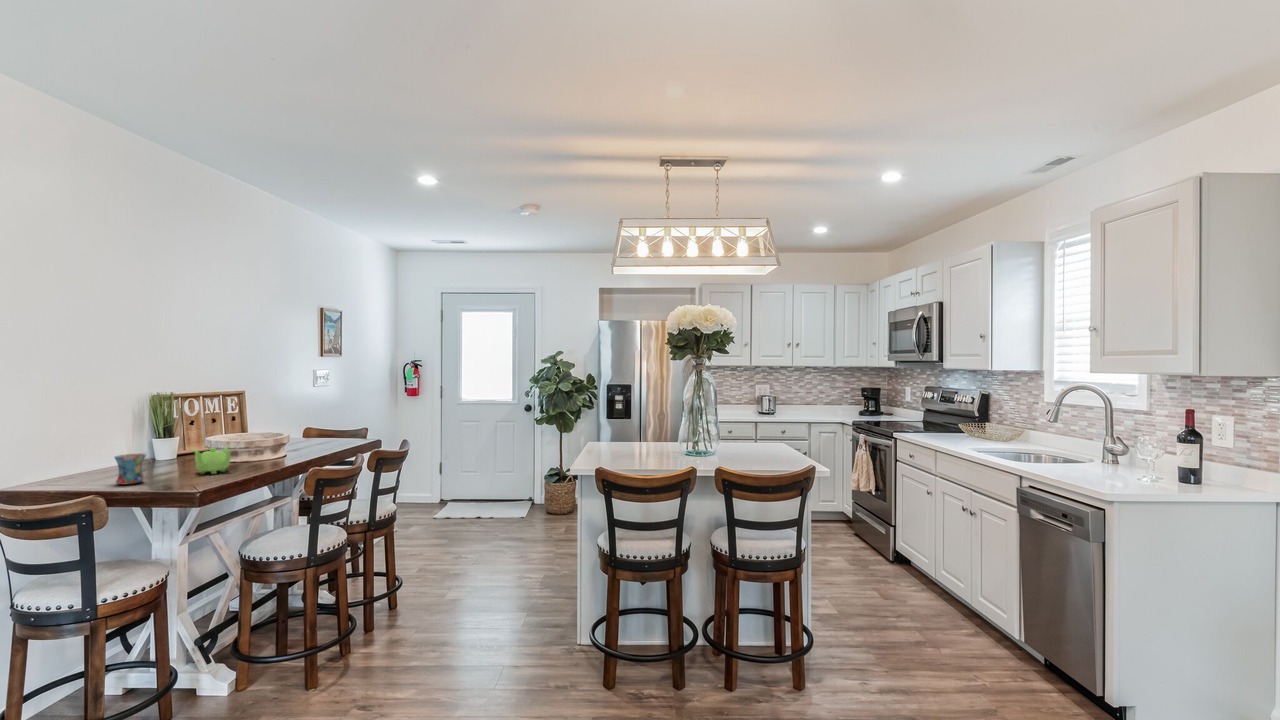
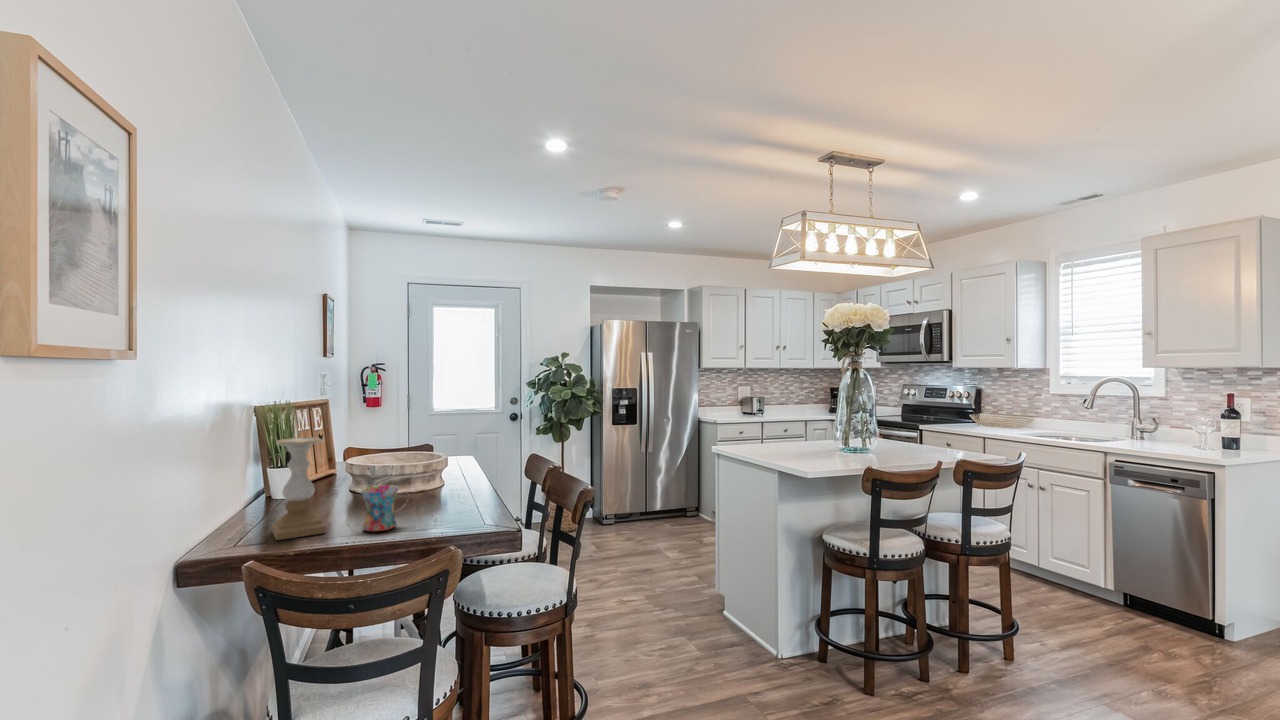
candle holder: none [62,418,113,484] -> present [272,437,325,540]
teapot: present [193,446,231,474] -> none [407,470,467,509]

